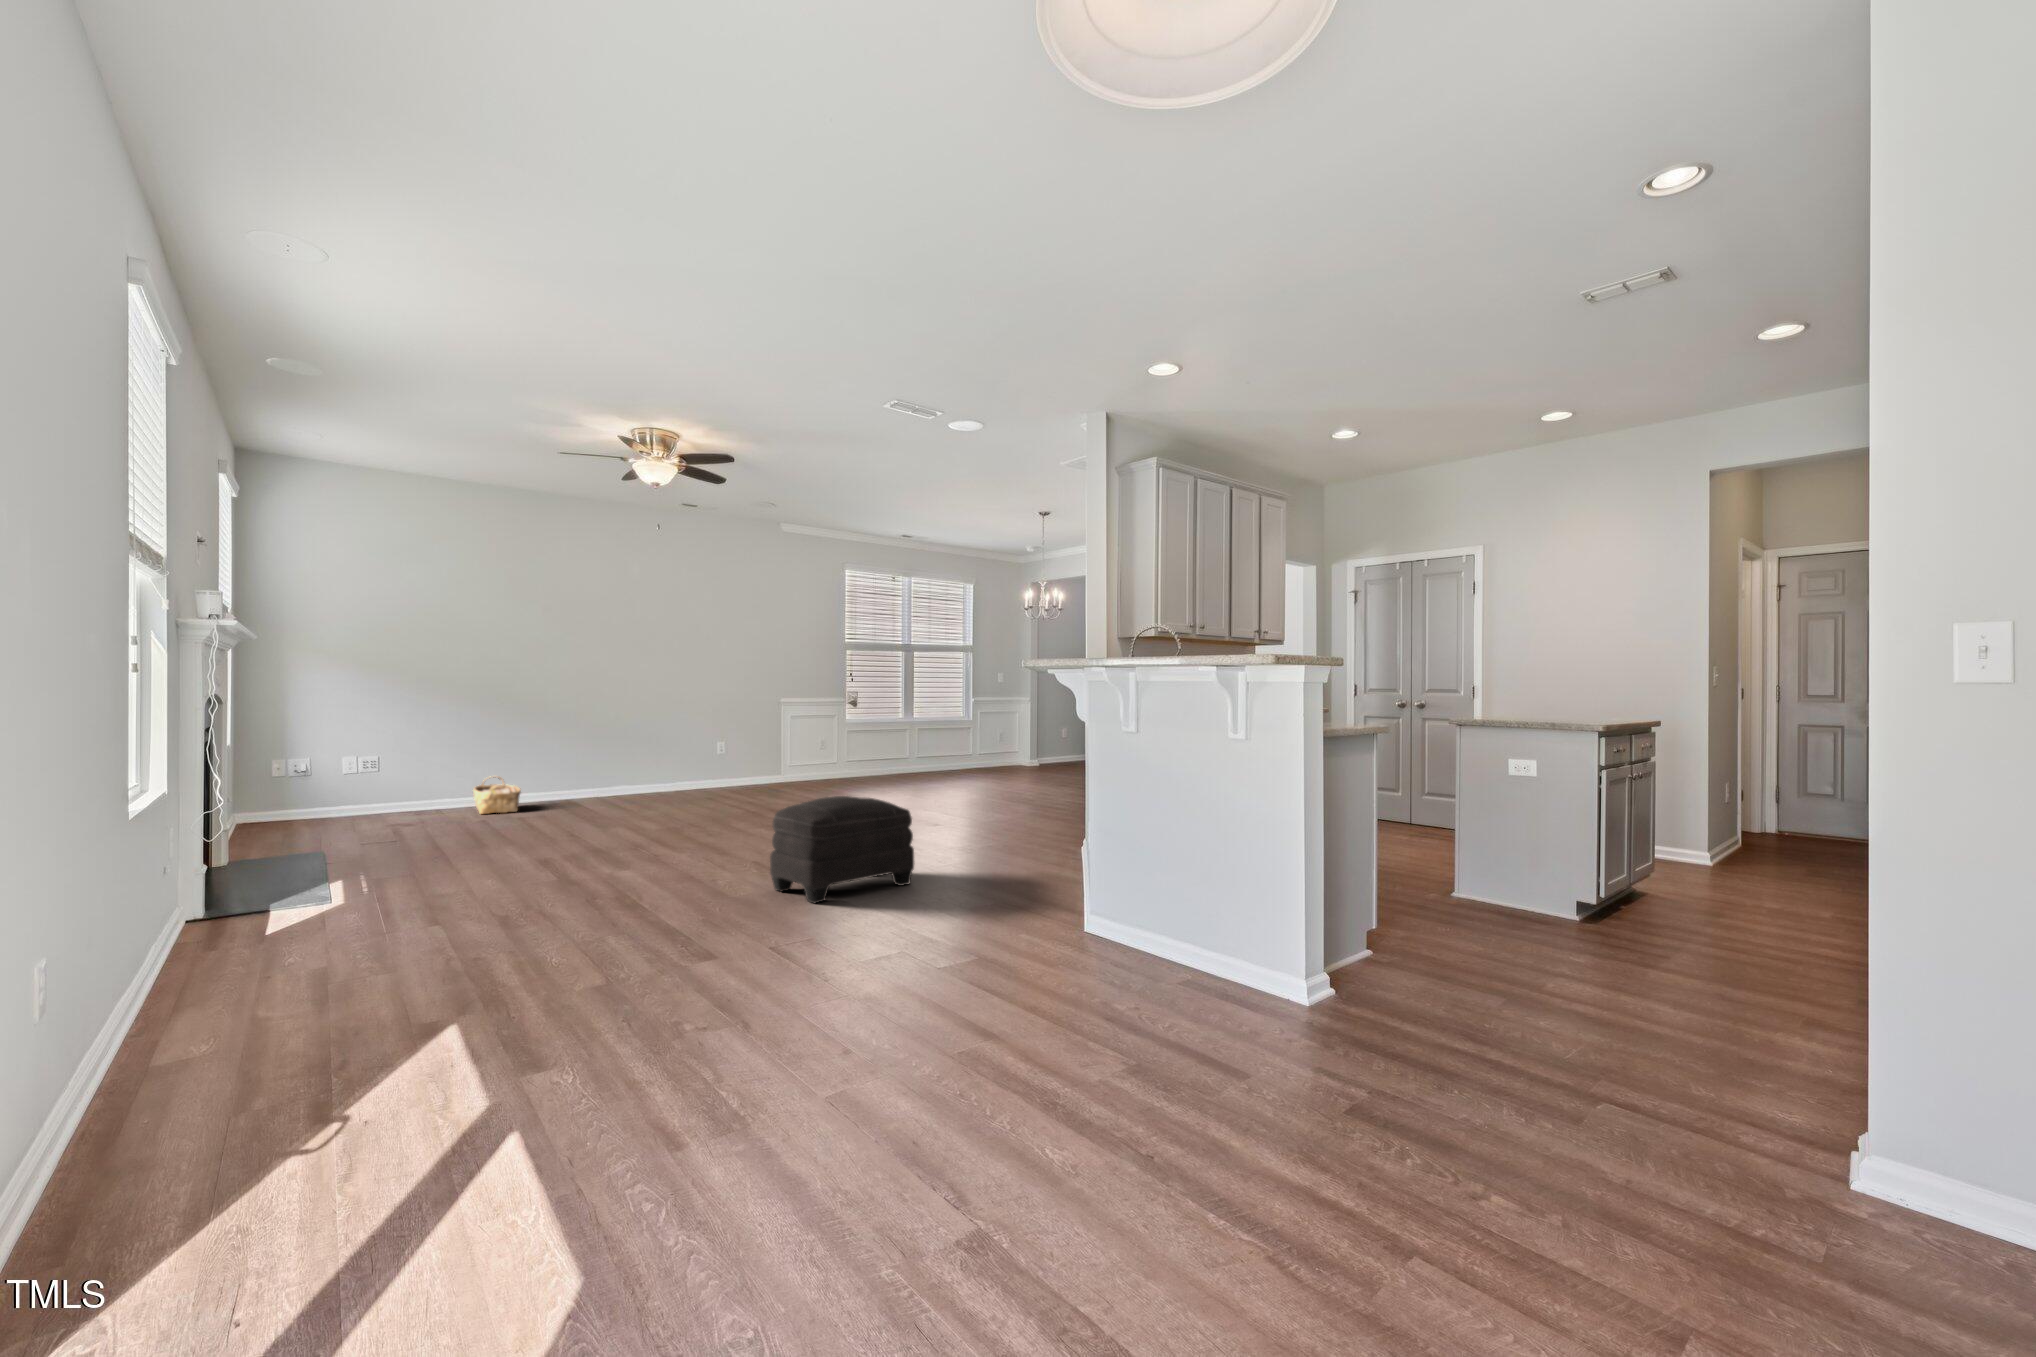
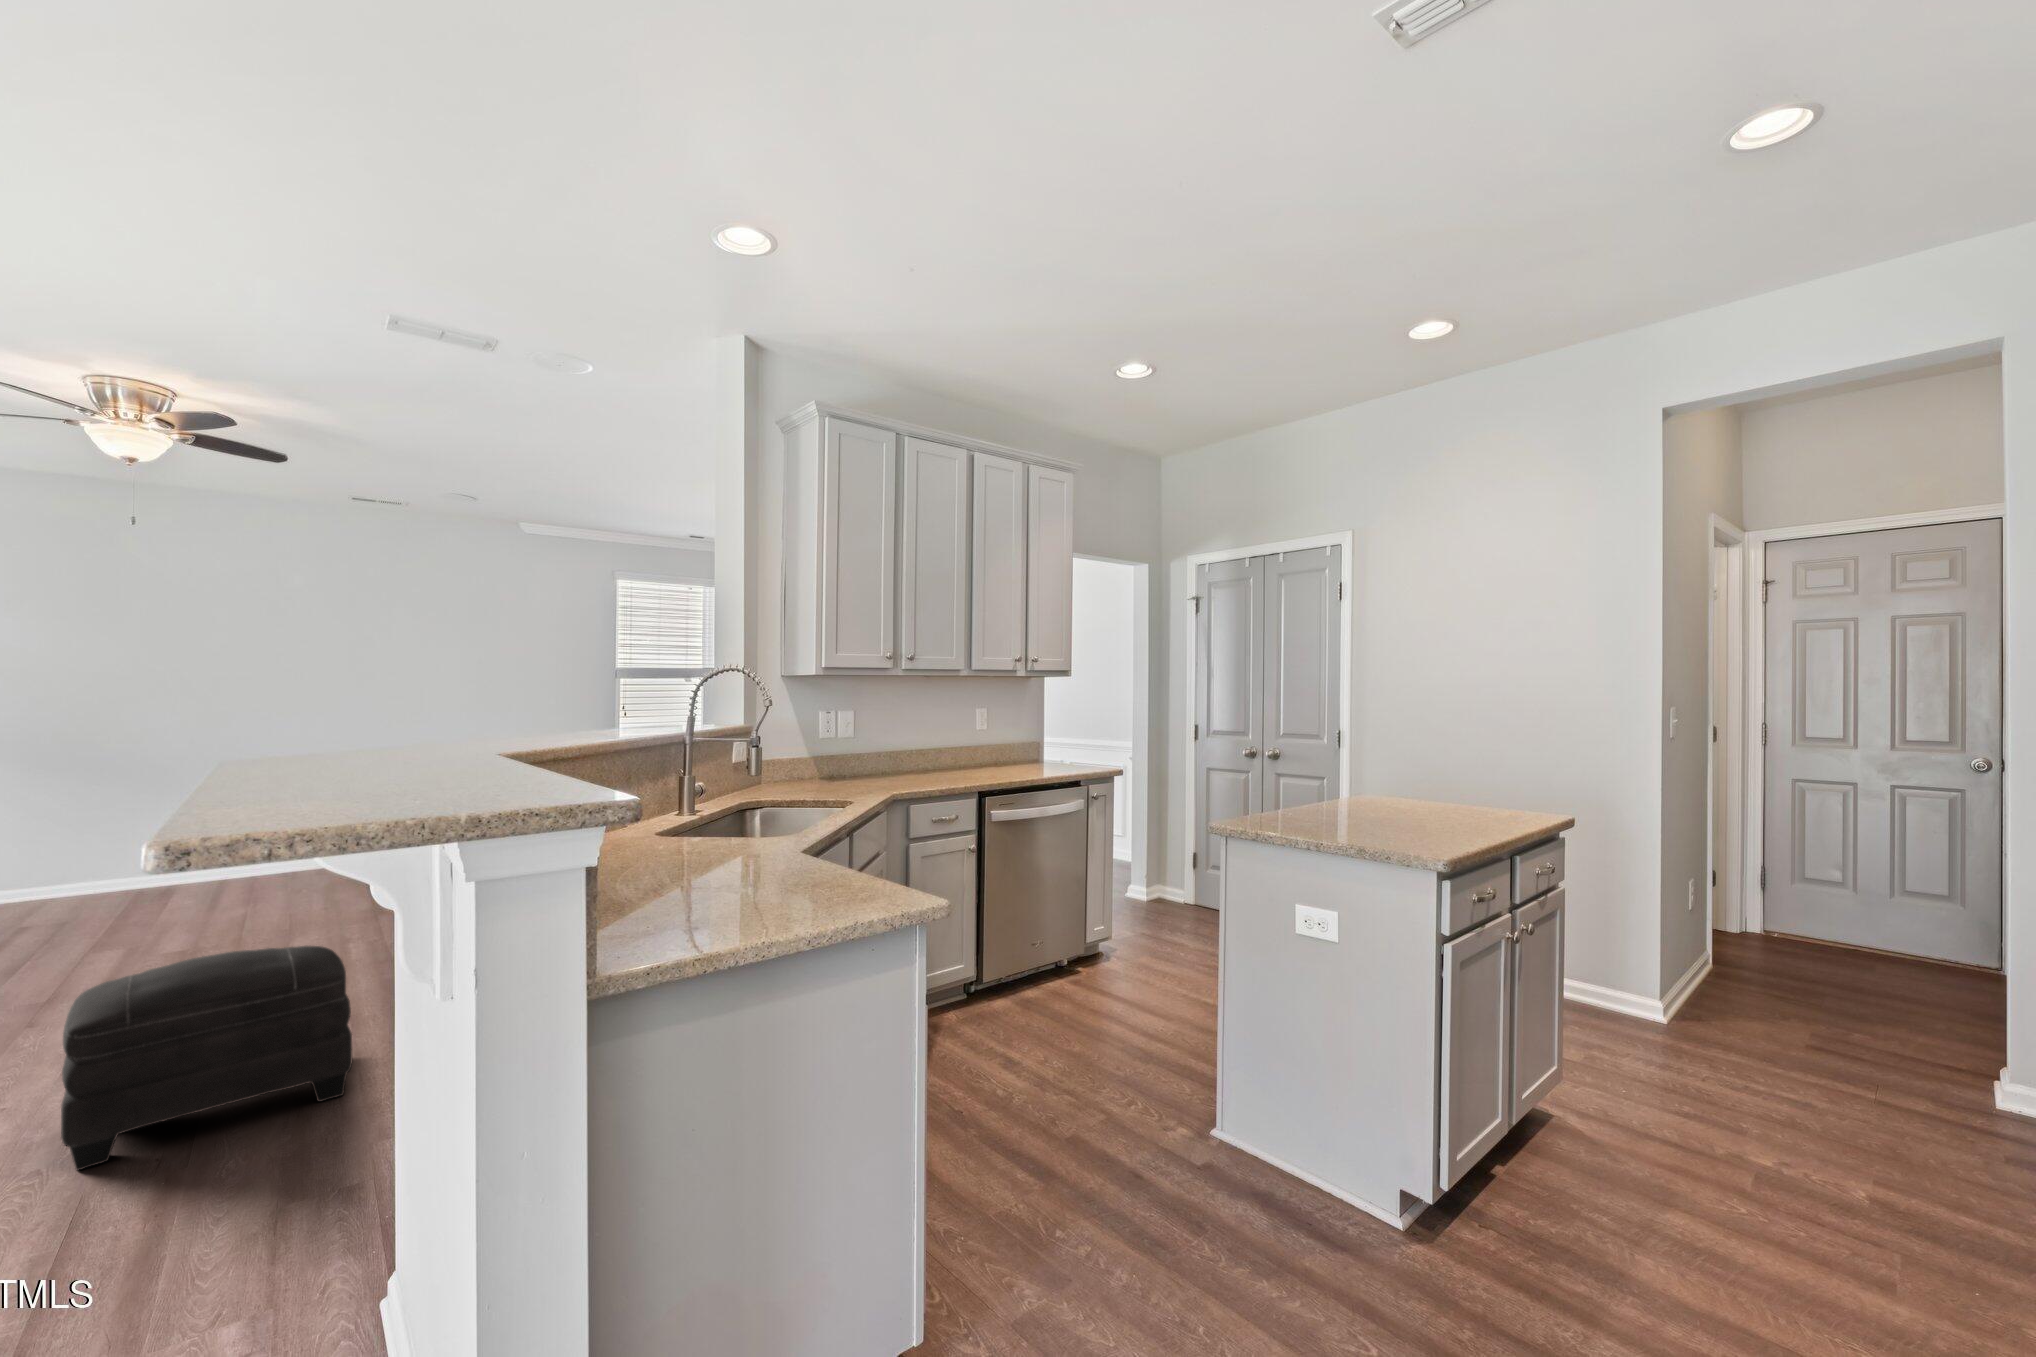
woven basket: present [473,777,521,814] -> none [36,848,117,904]

